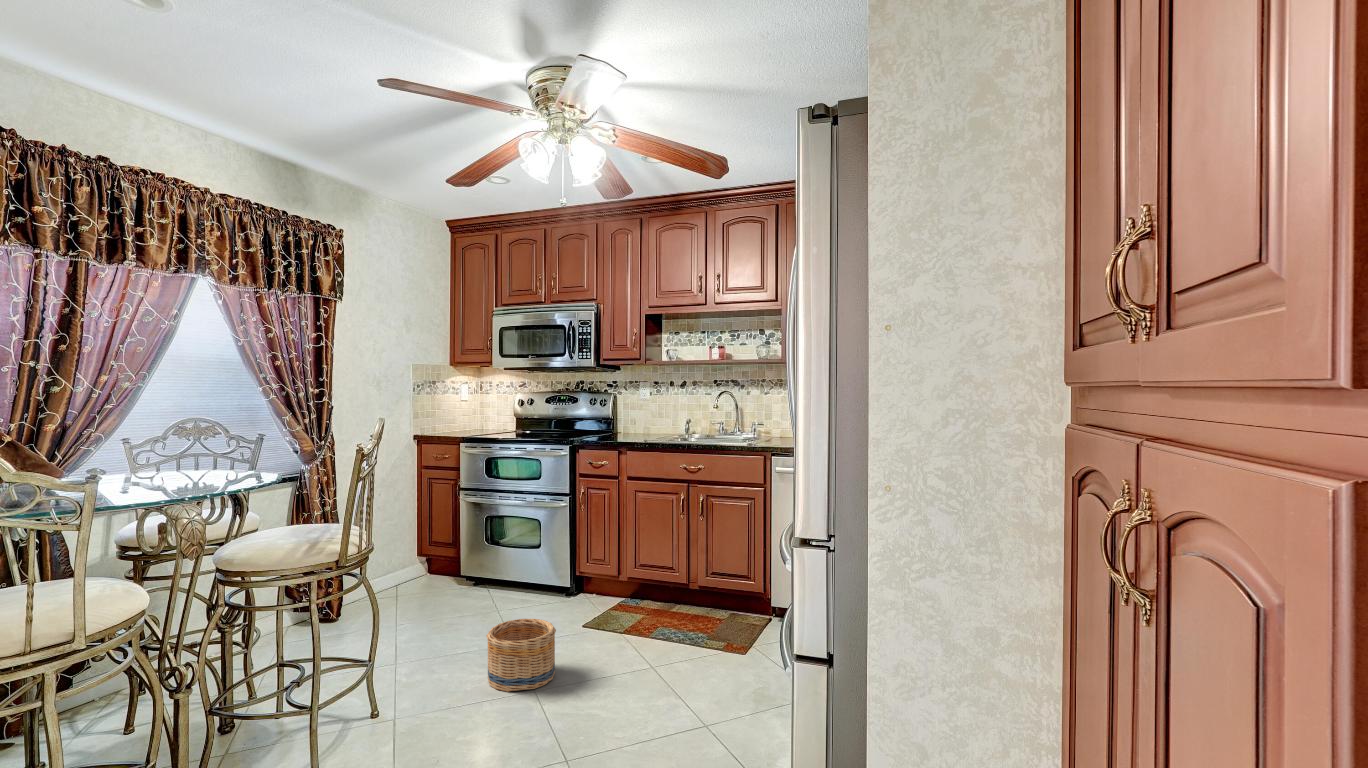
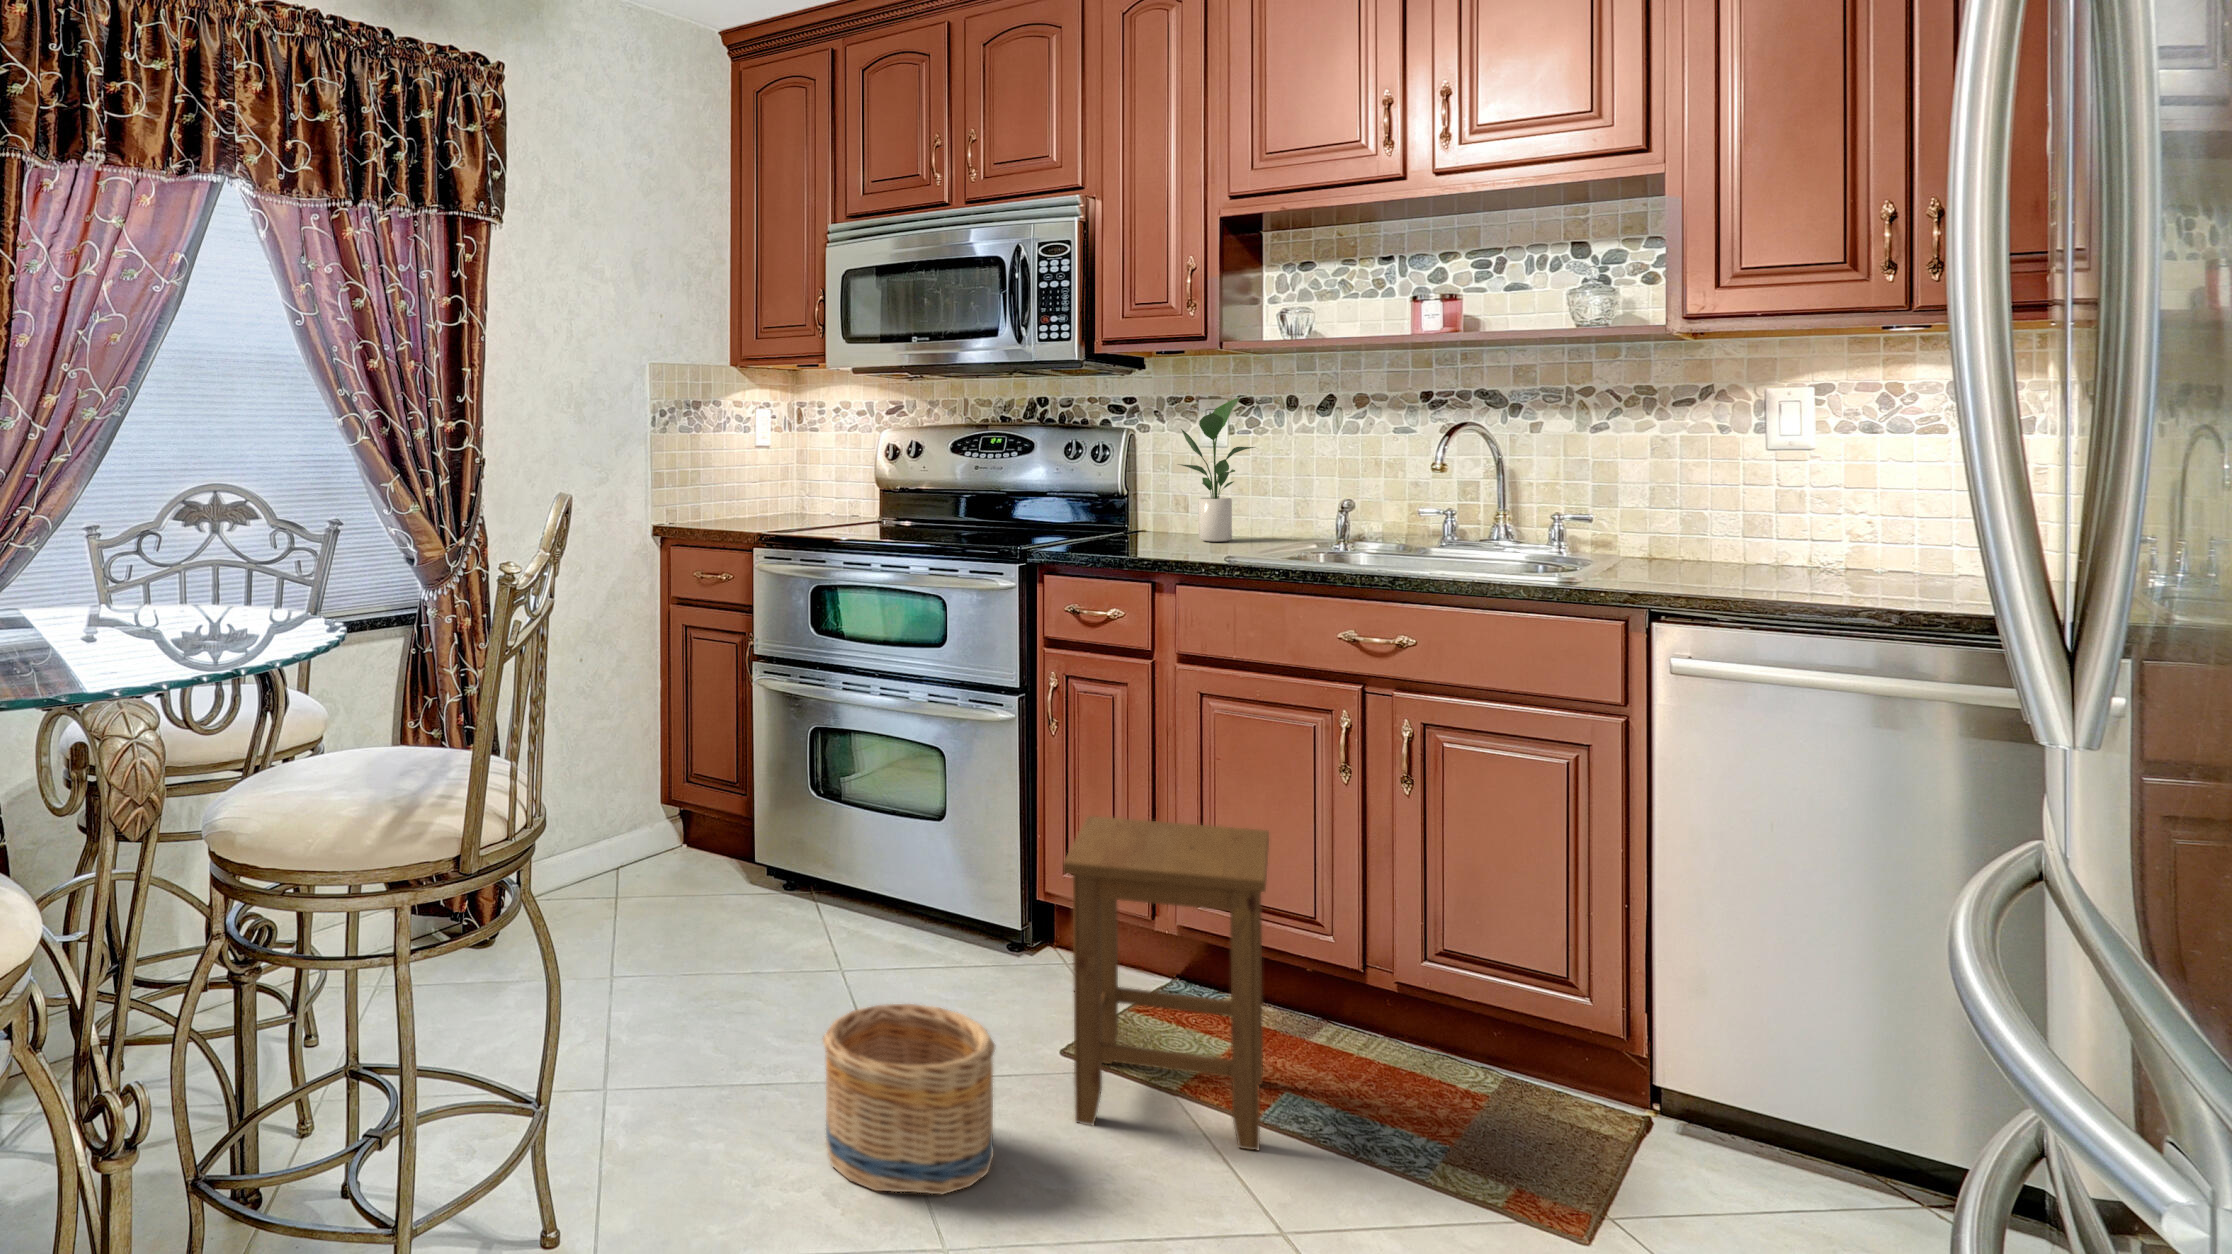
potted plant: none [630,380,660,435] -> present [1178,397,1254,542]
stool: none [583,541,659,657] -> present [1063,816,1269,1150]

